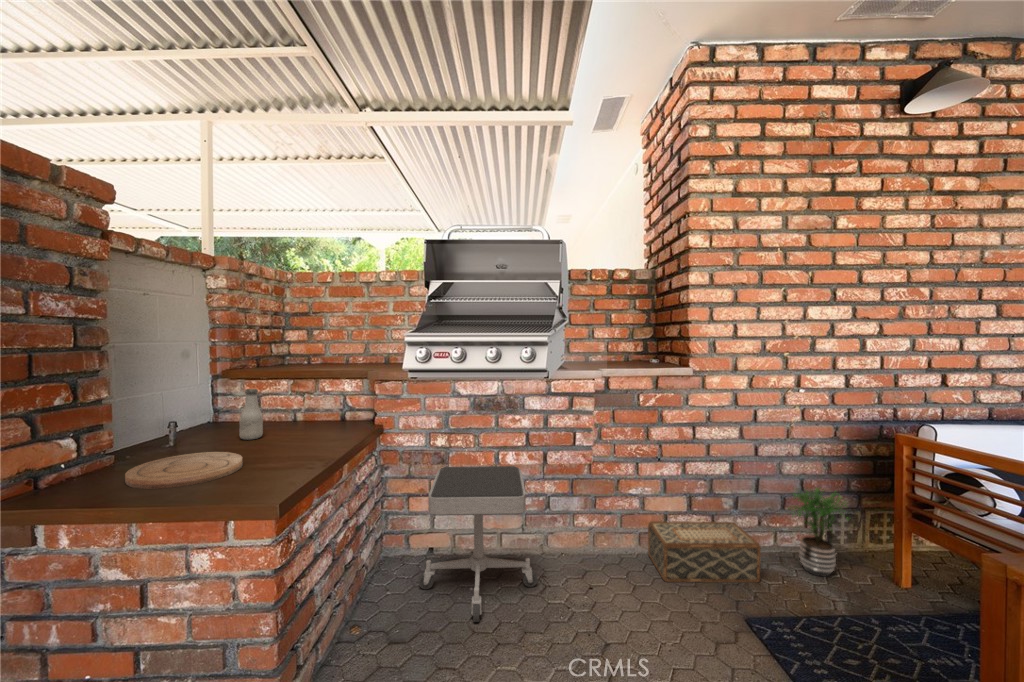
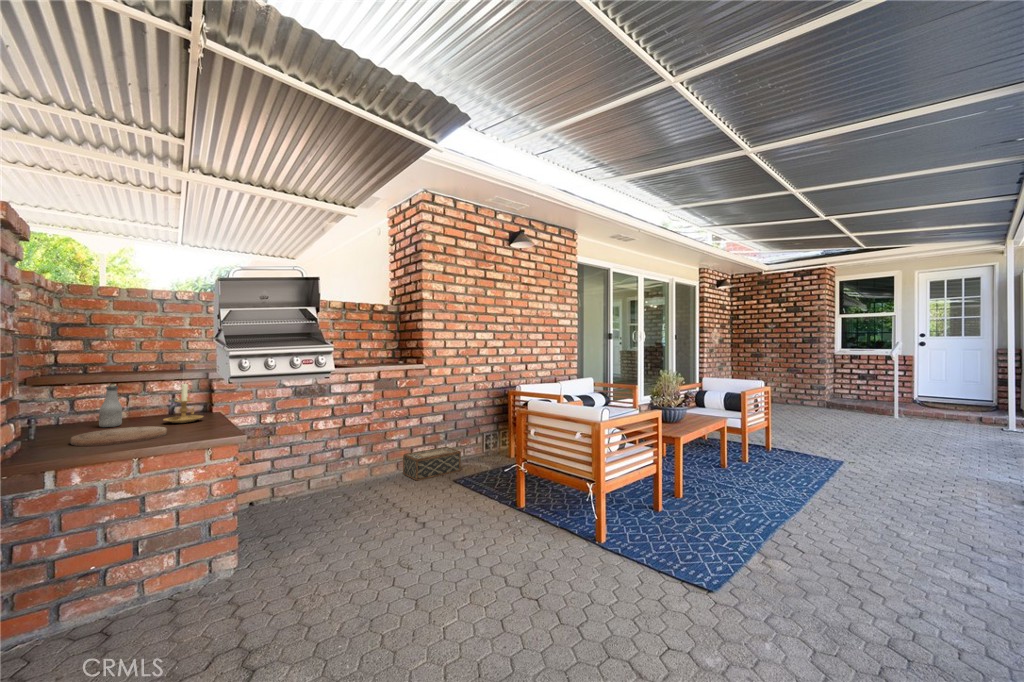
candle holder: none [286,390,333,446] -> present [163,383,203,423]
stool: present [419,466,538,622] -> none [263,429,347,518]
potted plant: present [788,488,848,577] -> none [470,420,497,464]

